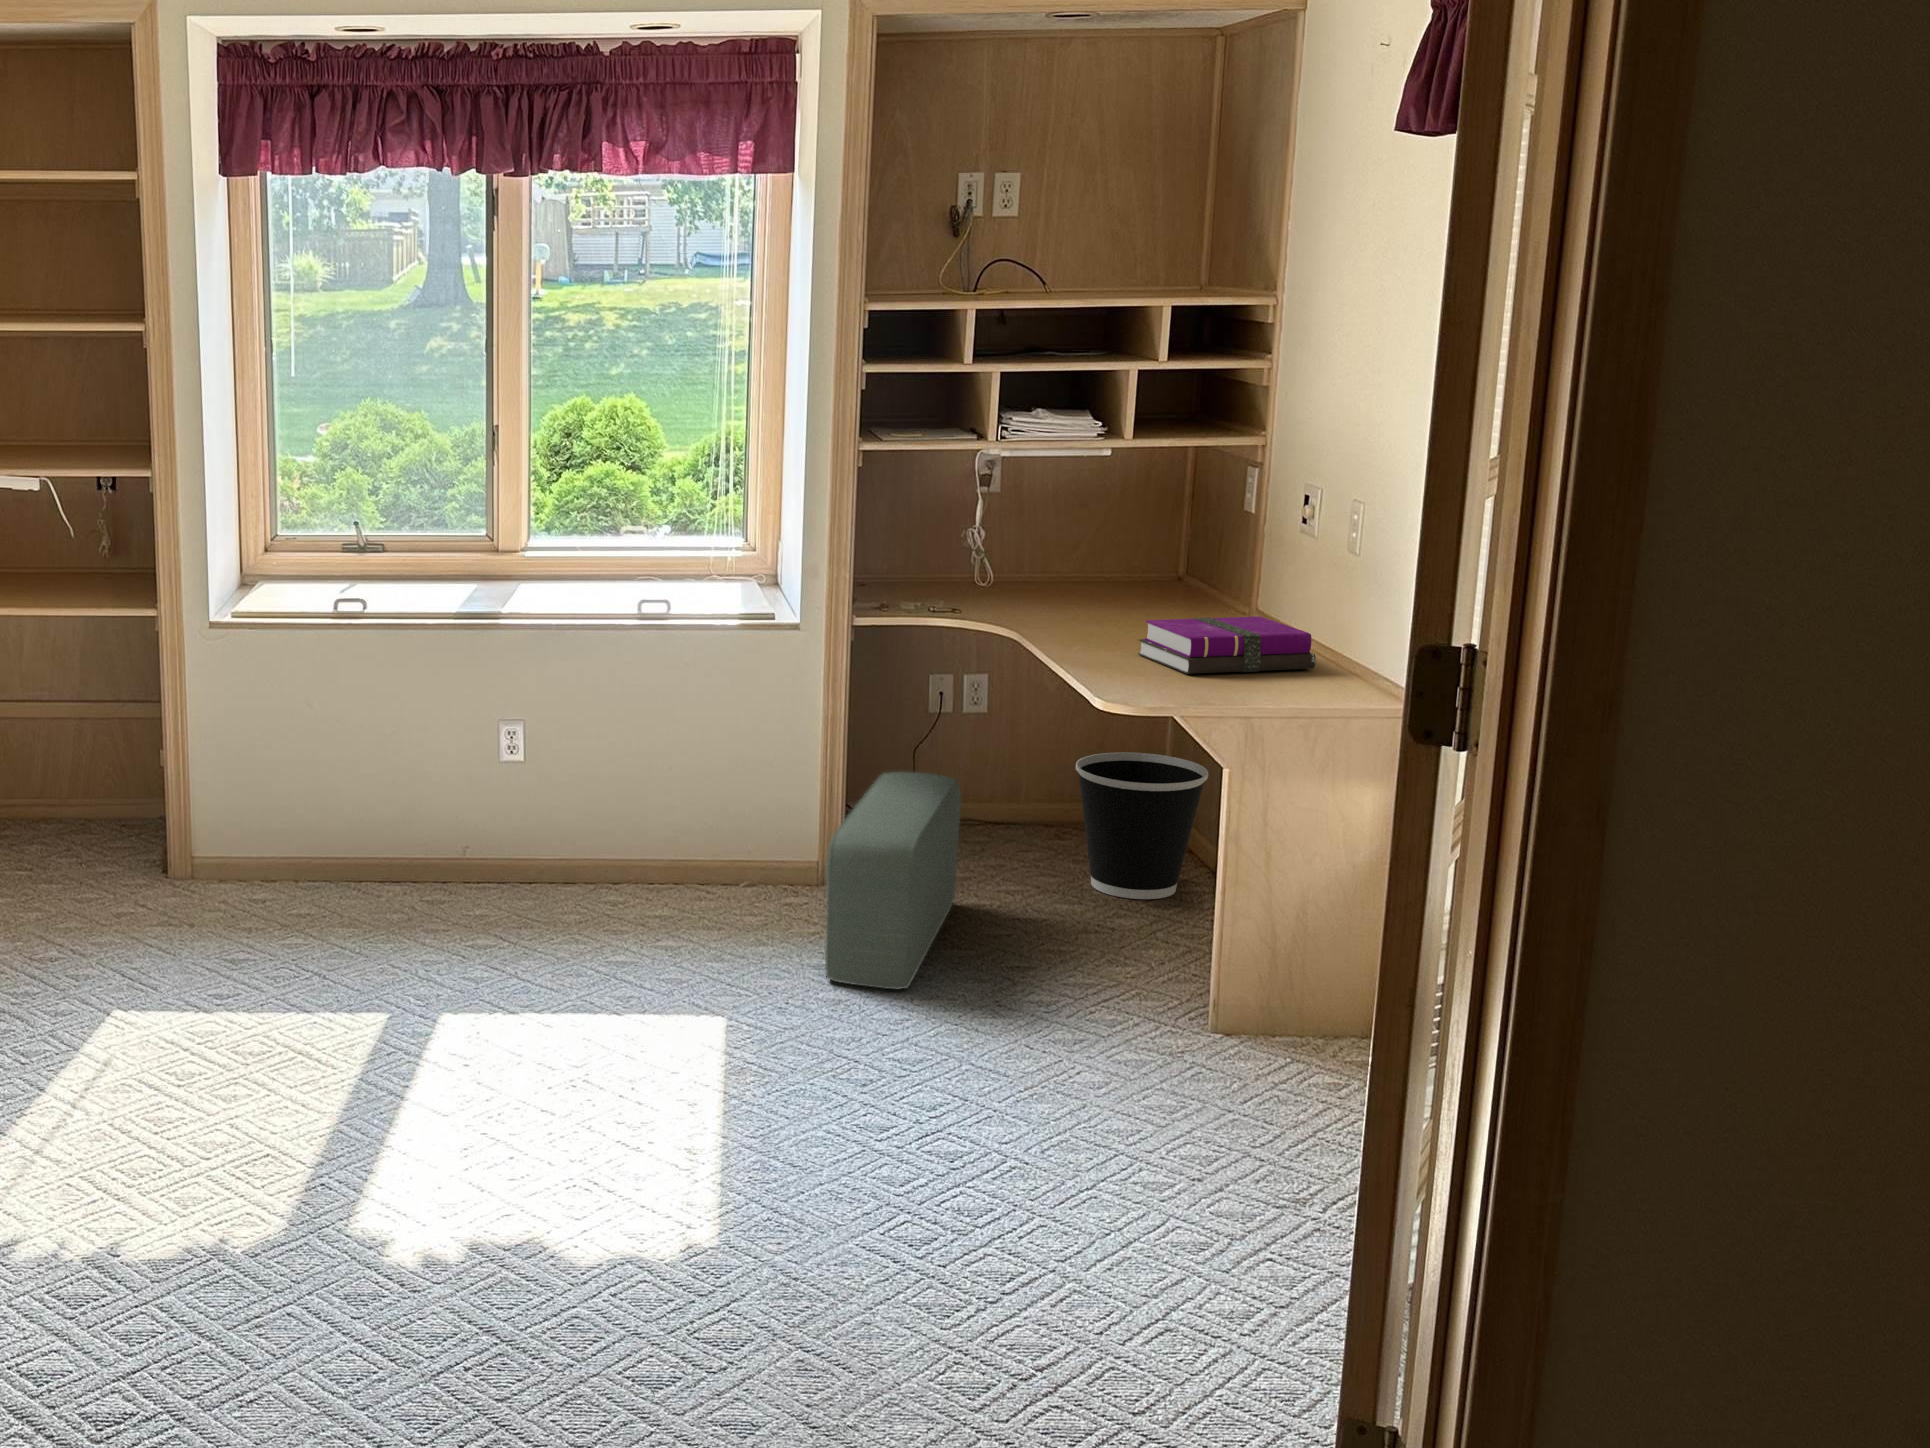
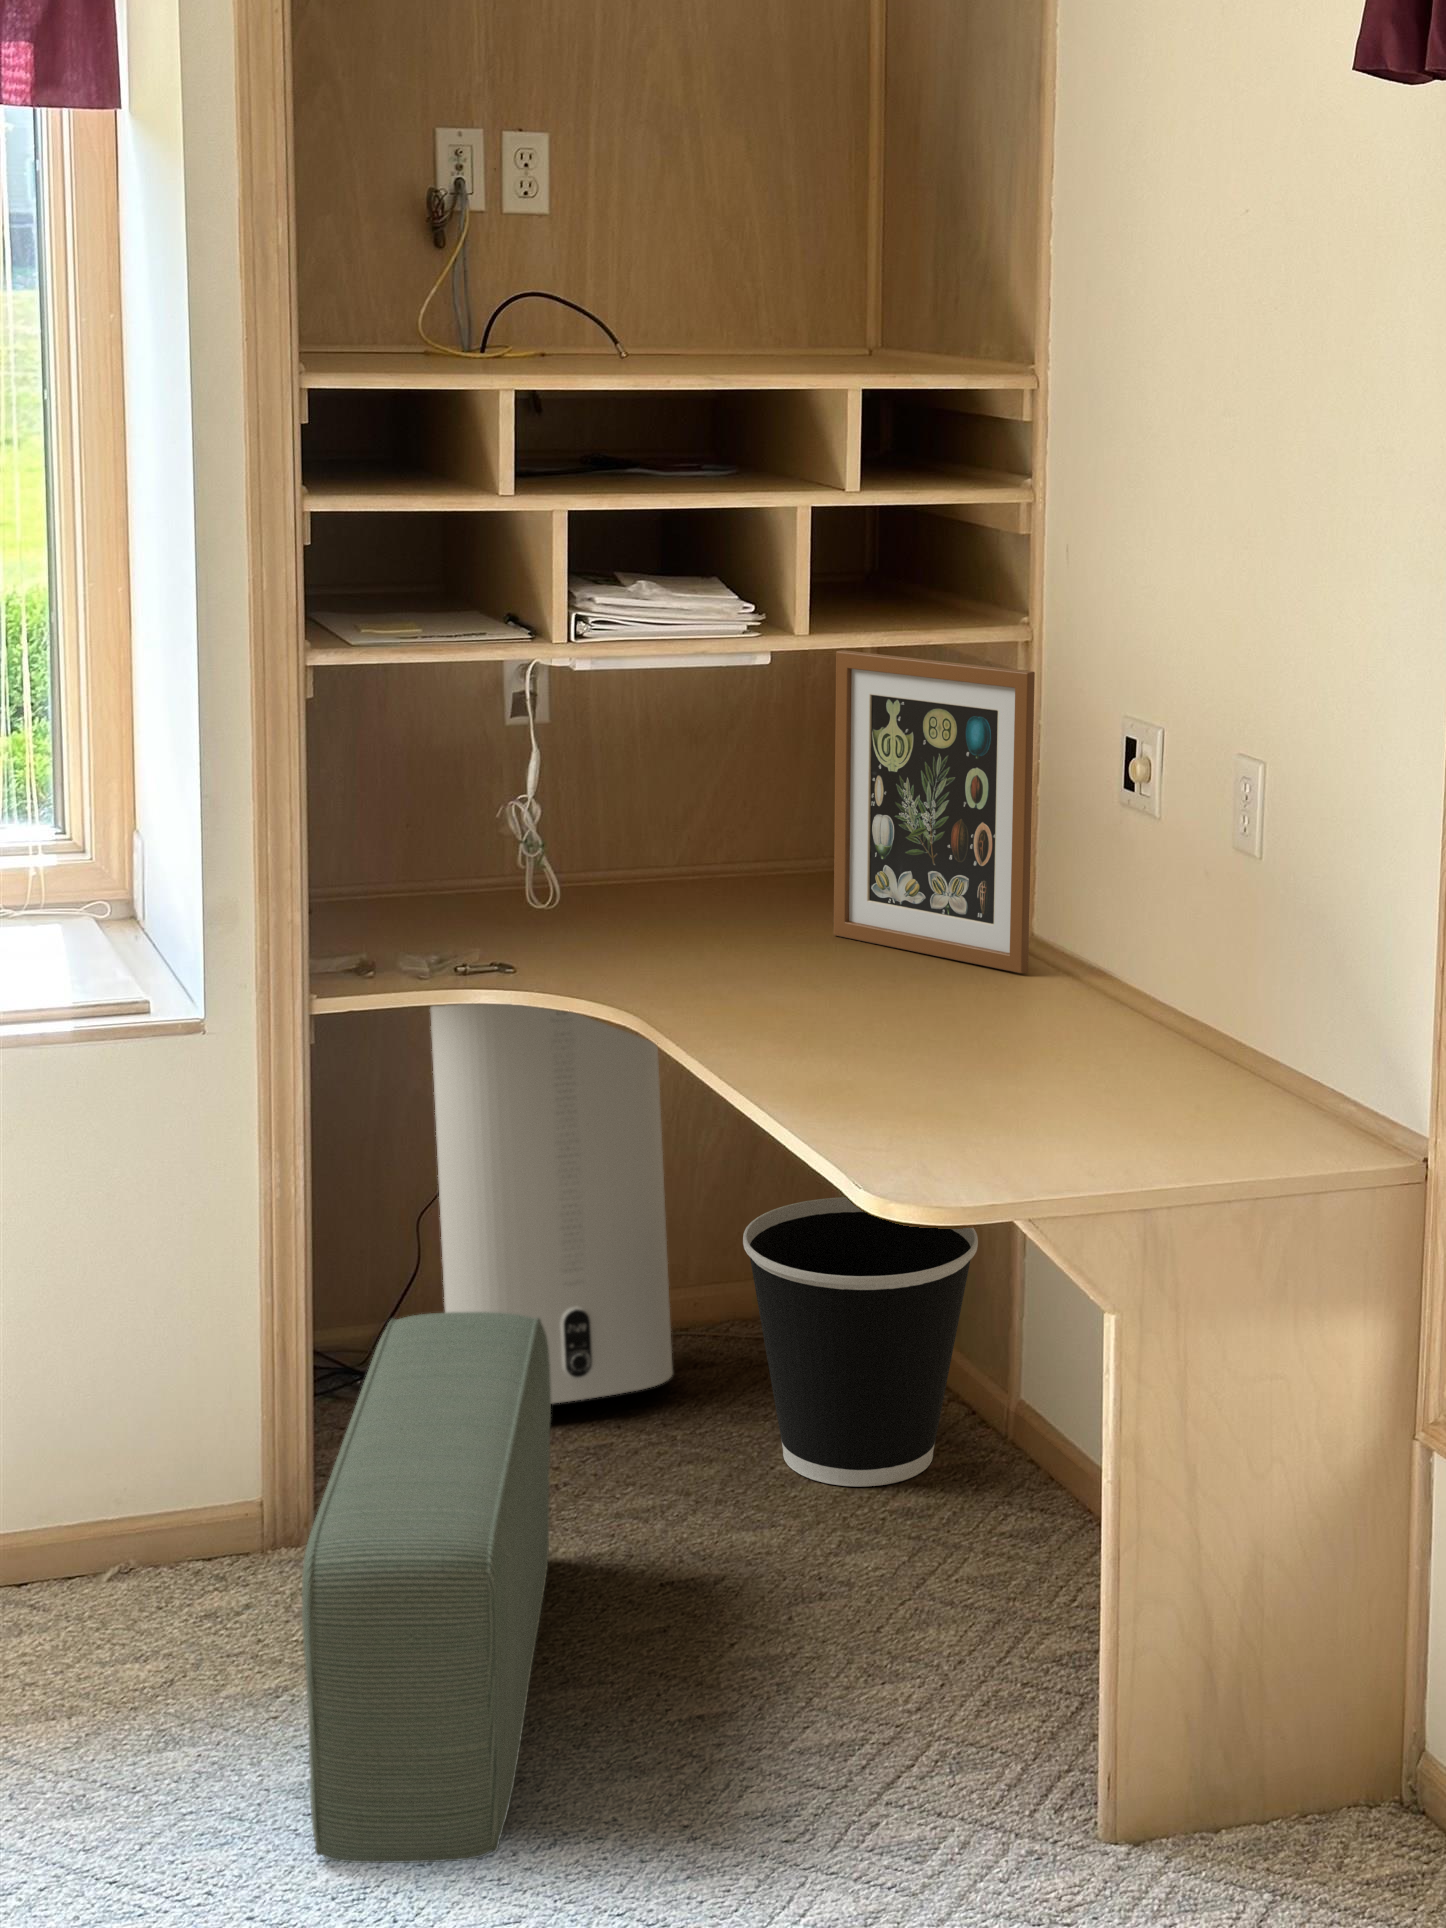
picture frame: none [1142,452,1256,629] -> present [834,650,1035,973]
air purifier: none [918,616,1045,847] -> present [430,1004,673,1404]
notebook: present [1138,616,1316,674] -> none [883,965,1210,1108]

